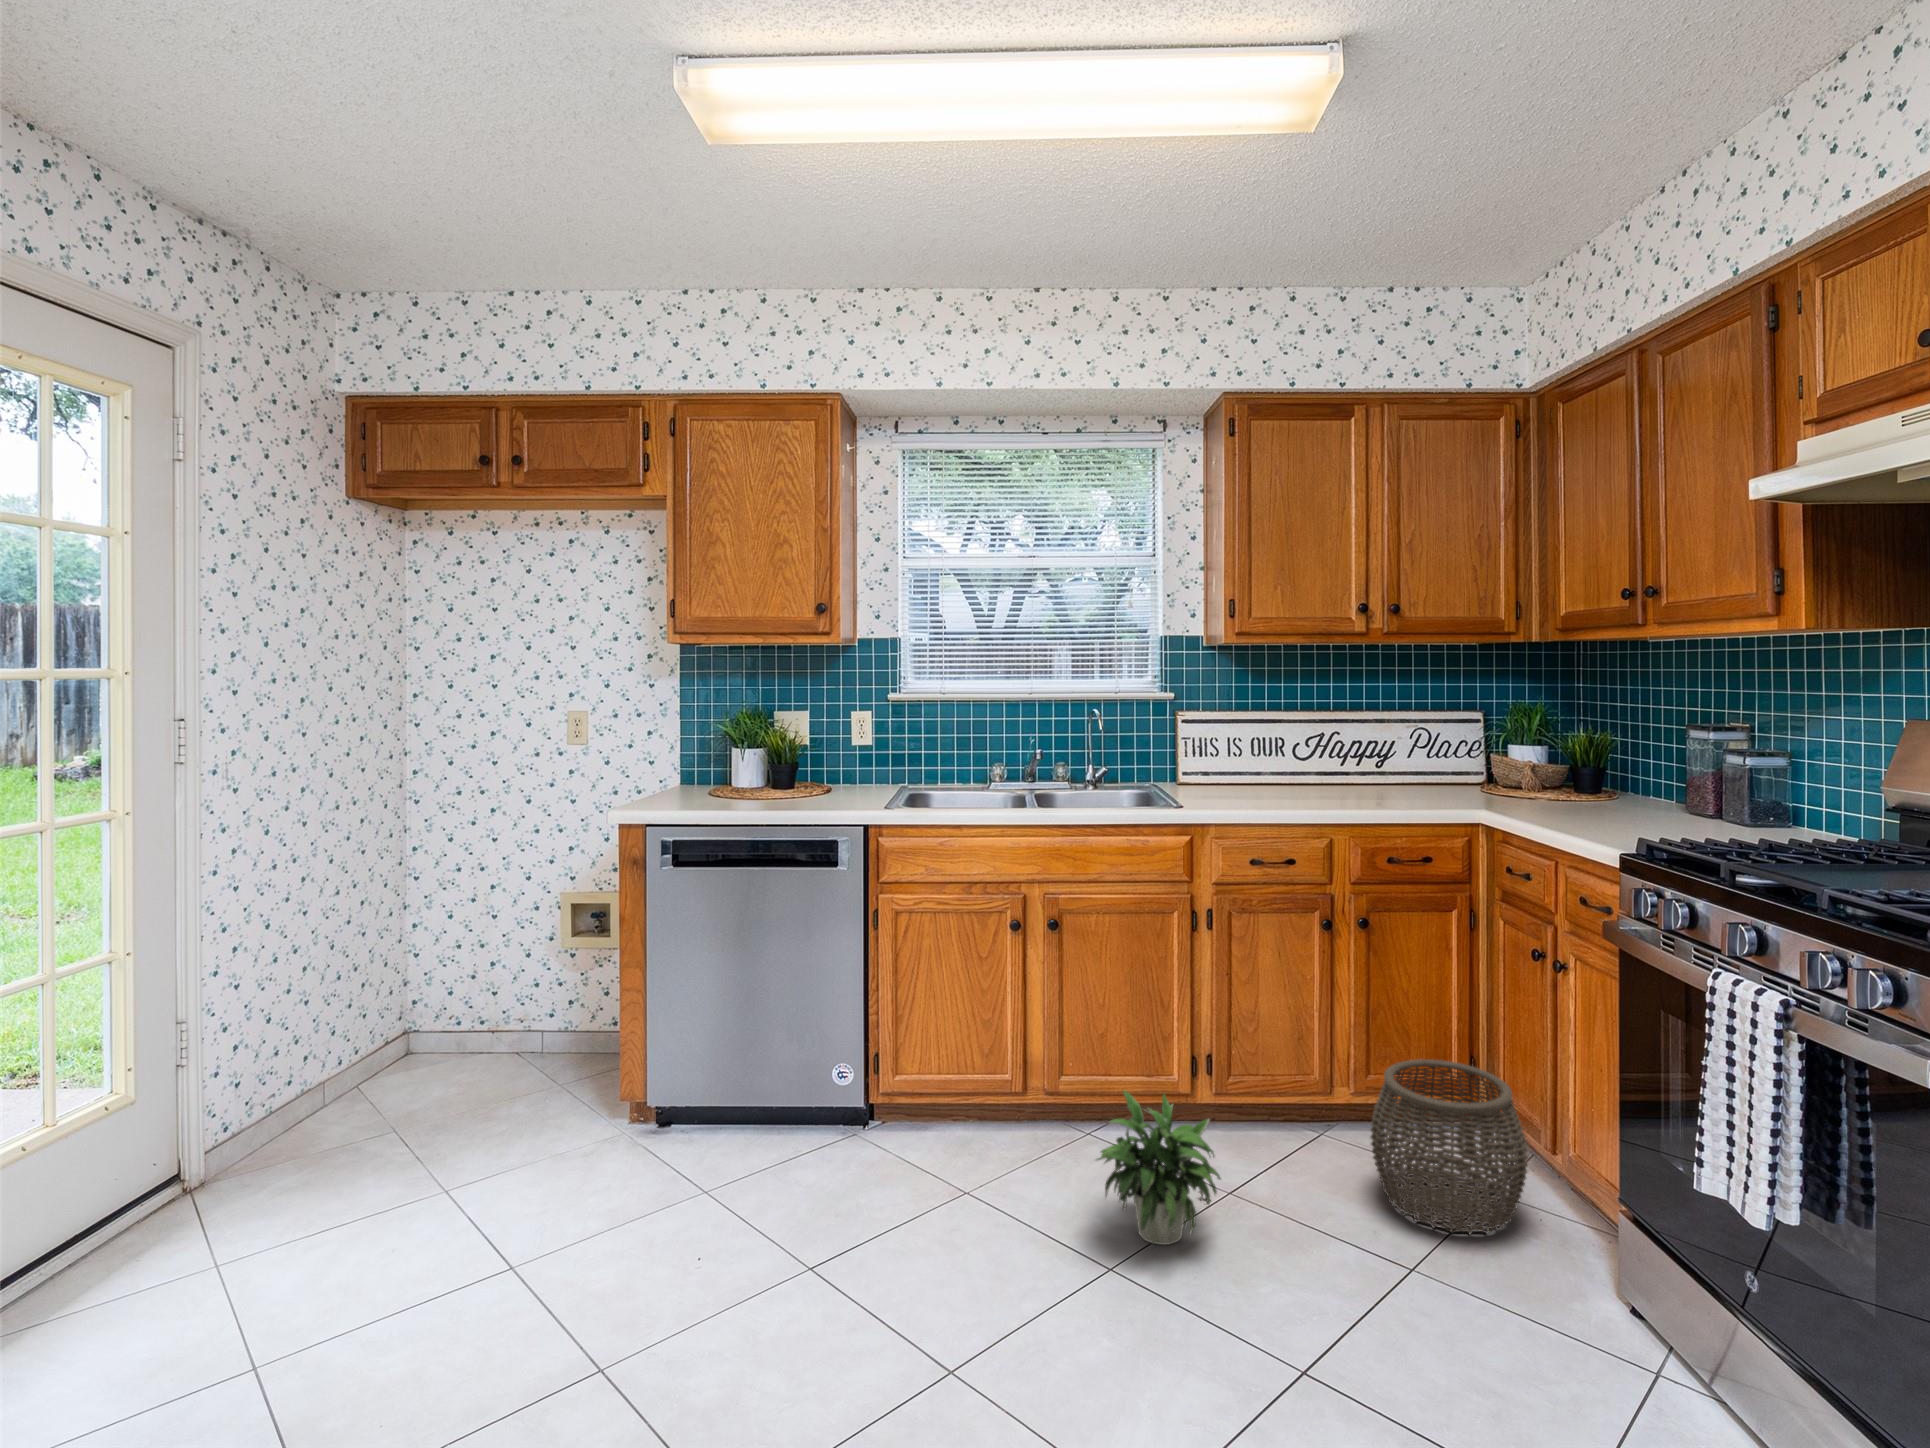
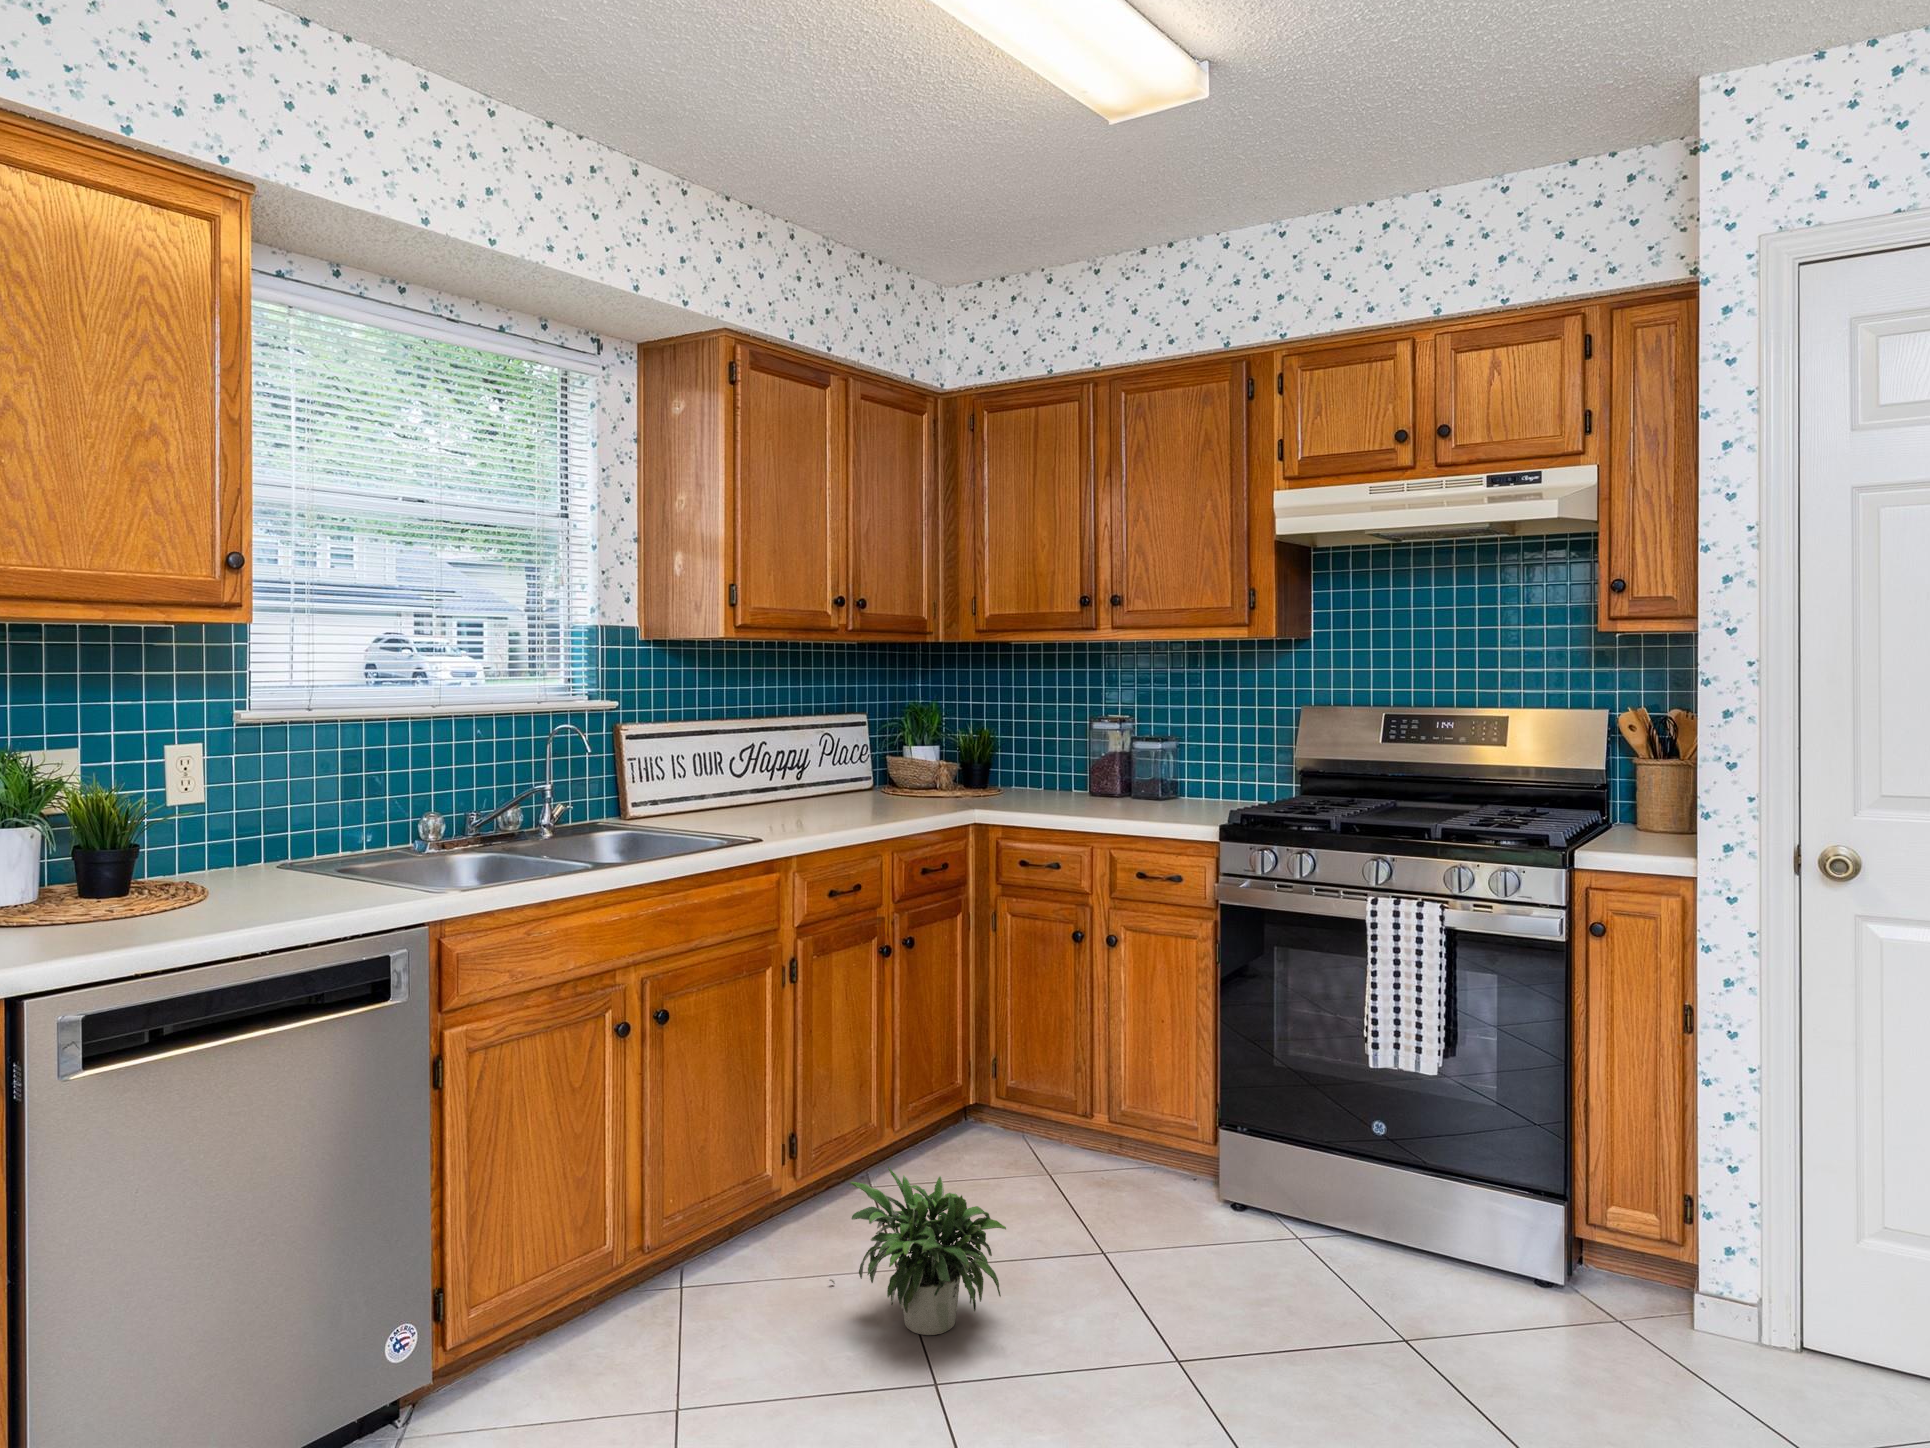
woven basket: present [1371,1059,1528,1234] -> none [981,1051,1122,1208]

